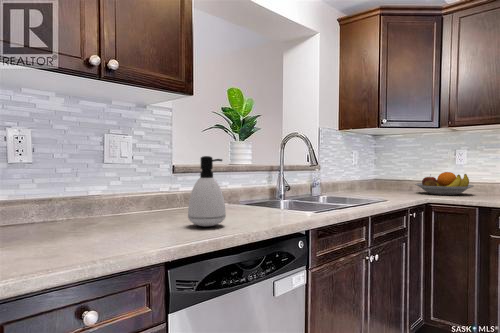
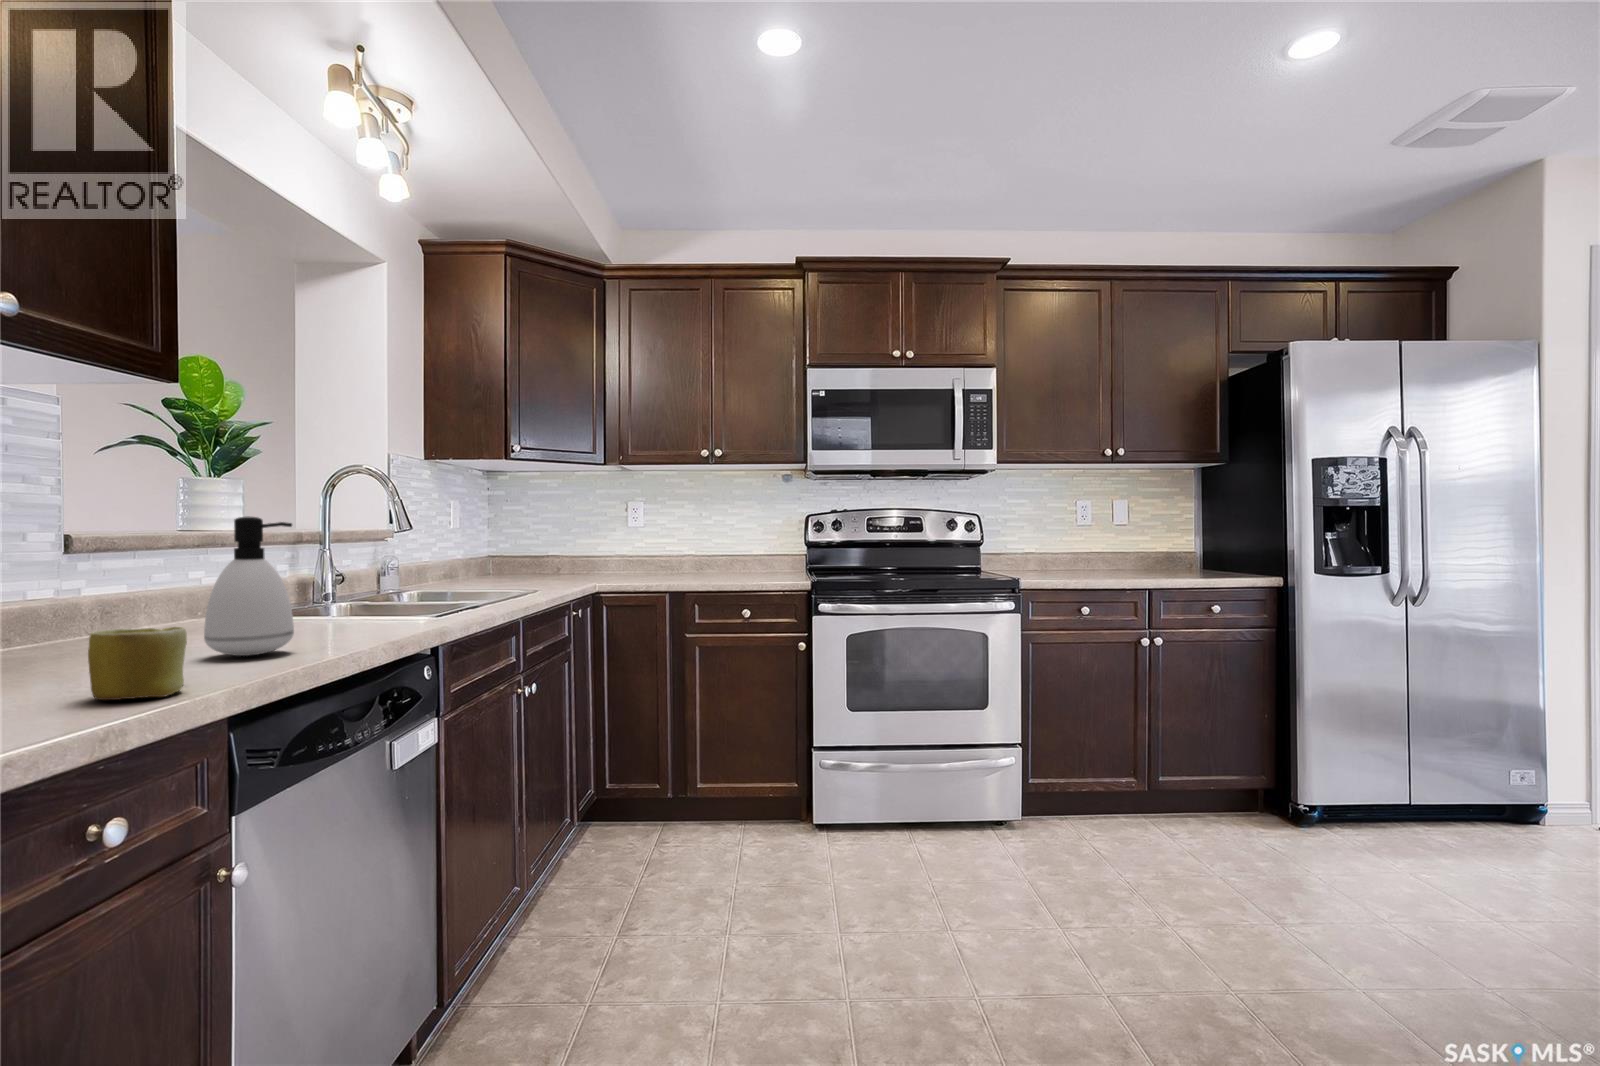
fruit bowl: present [415,172,473,195] -> none [570,540,659,578]
mug: none [107,210,155,248] -> present [88,627,187,700]

